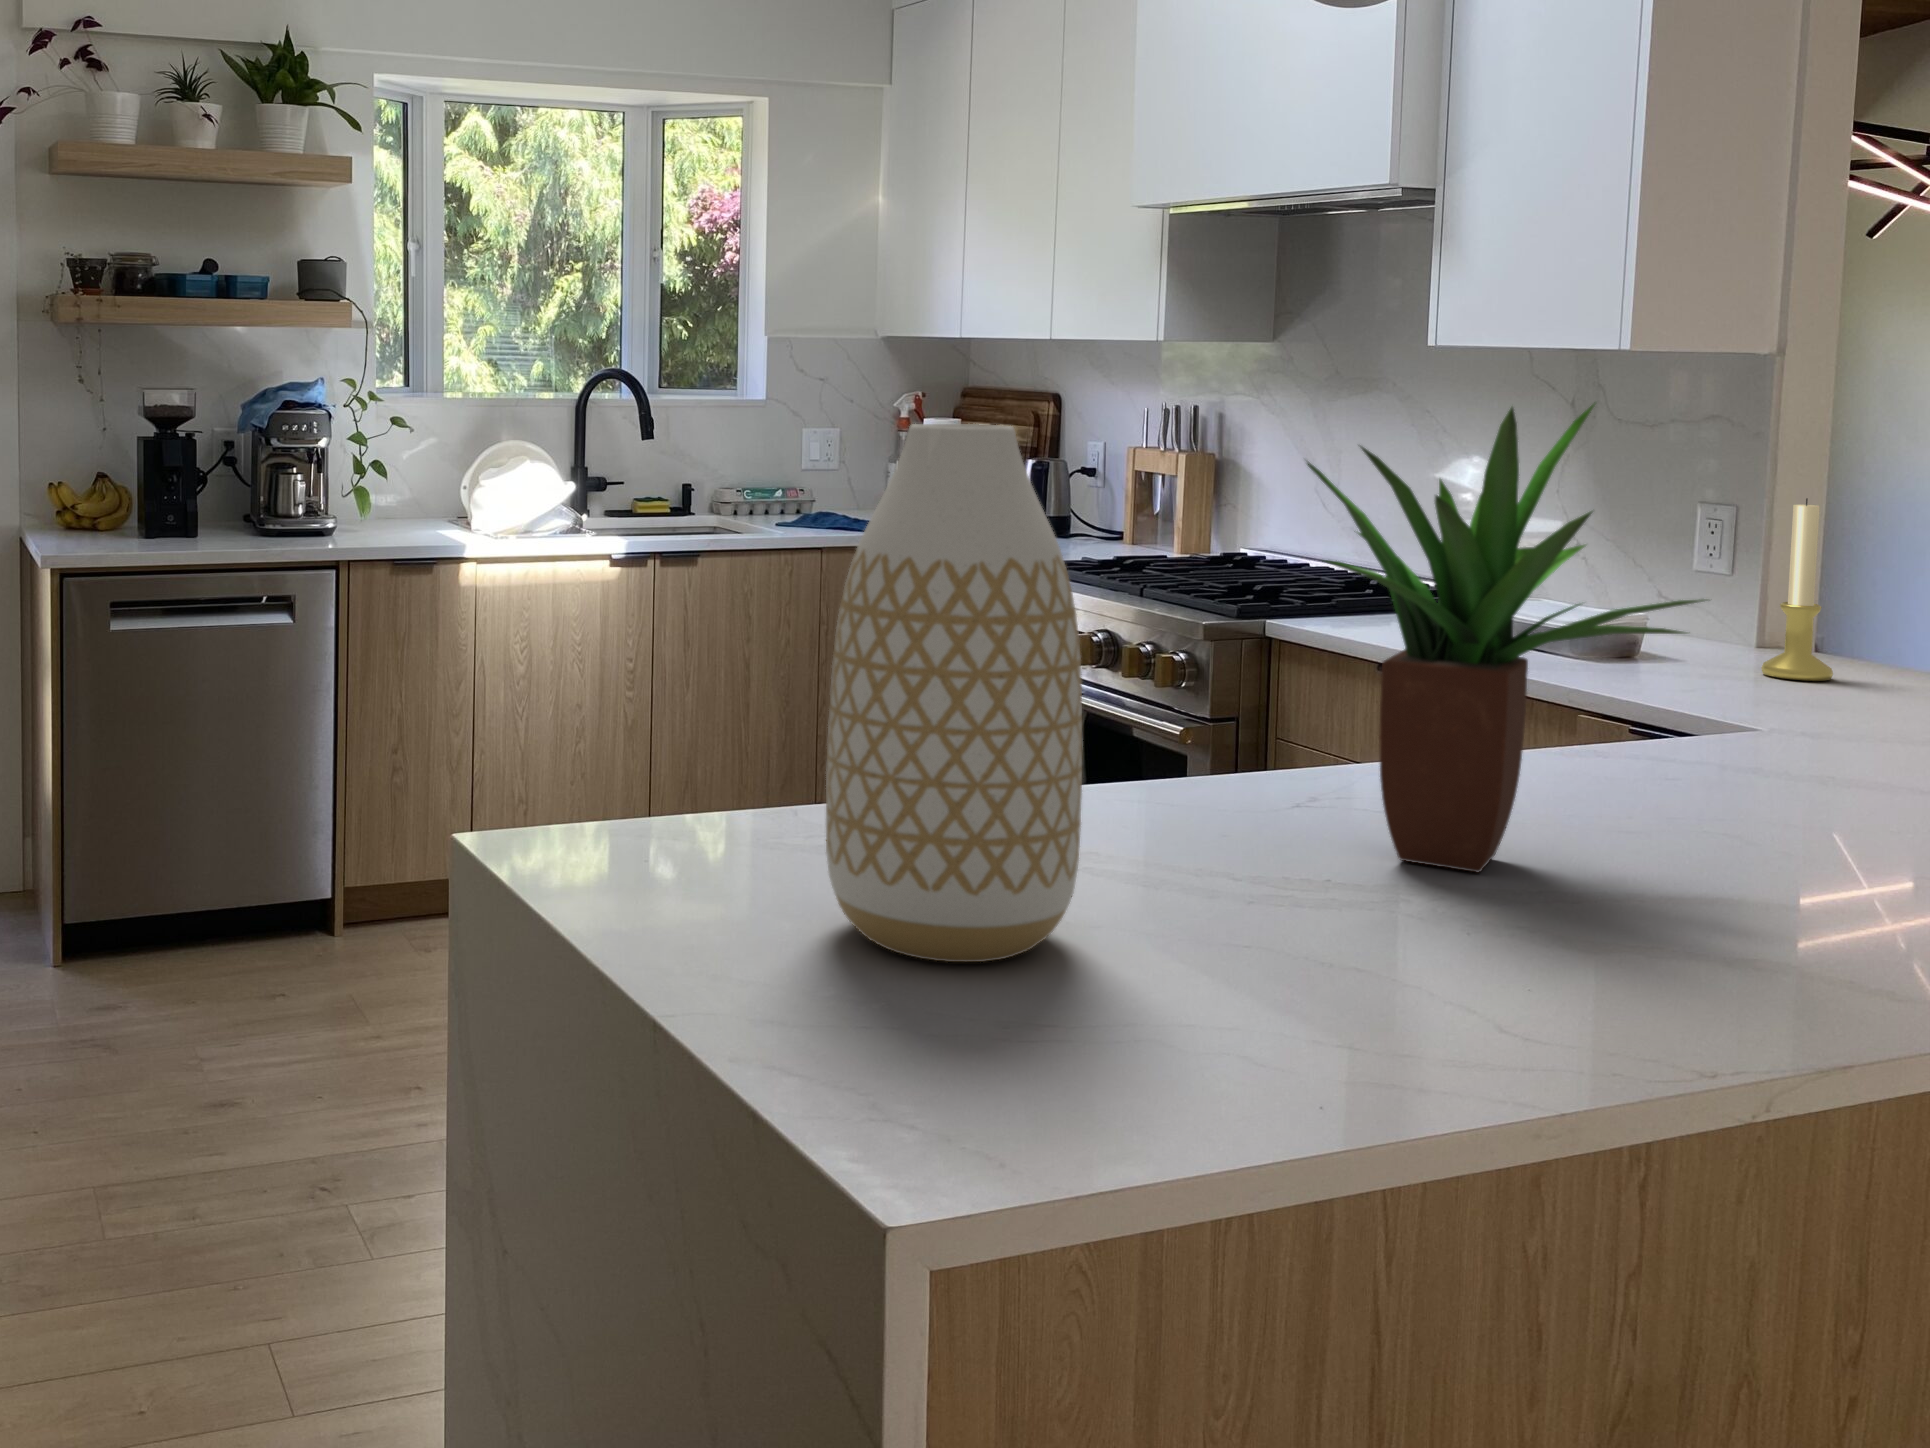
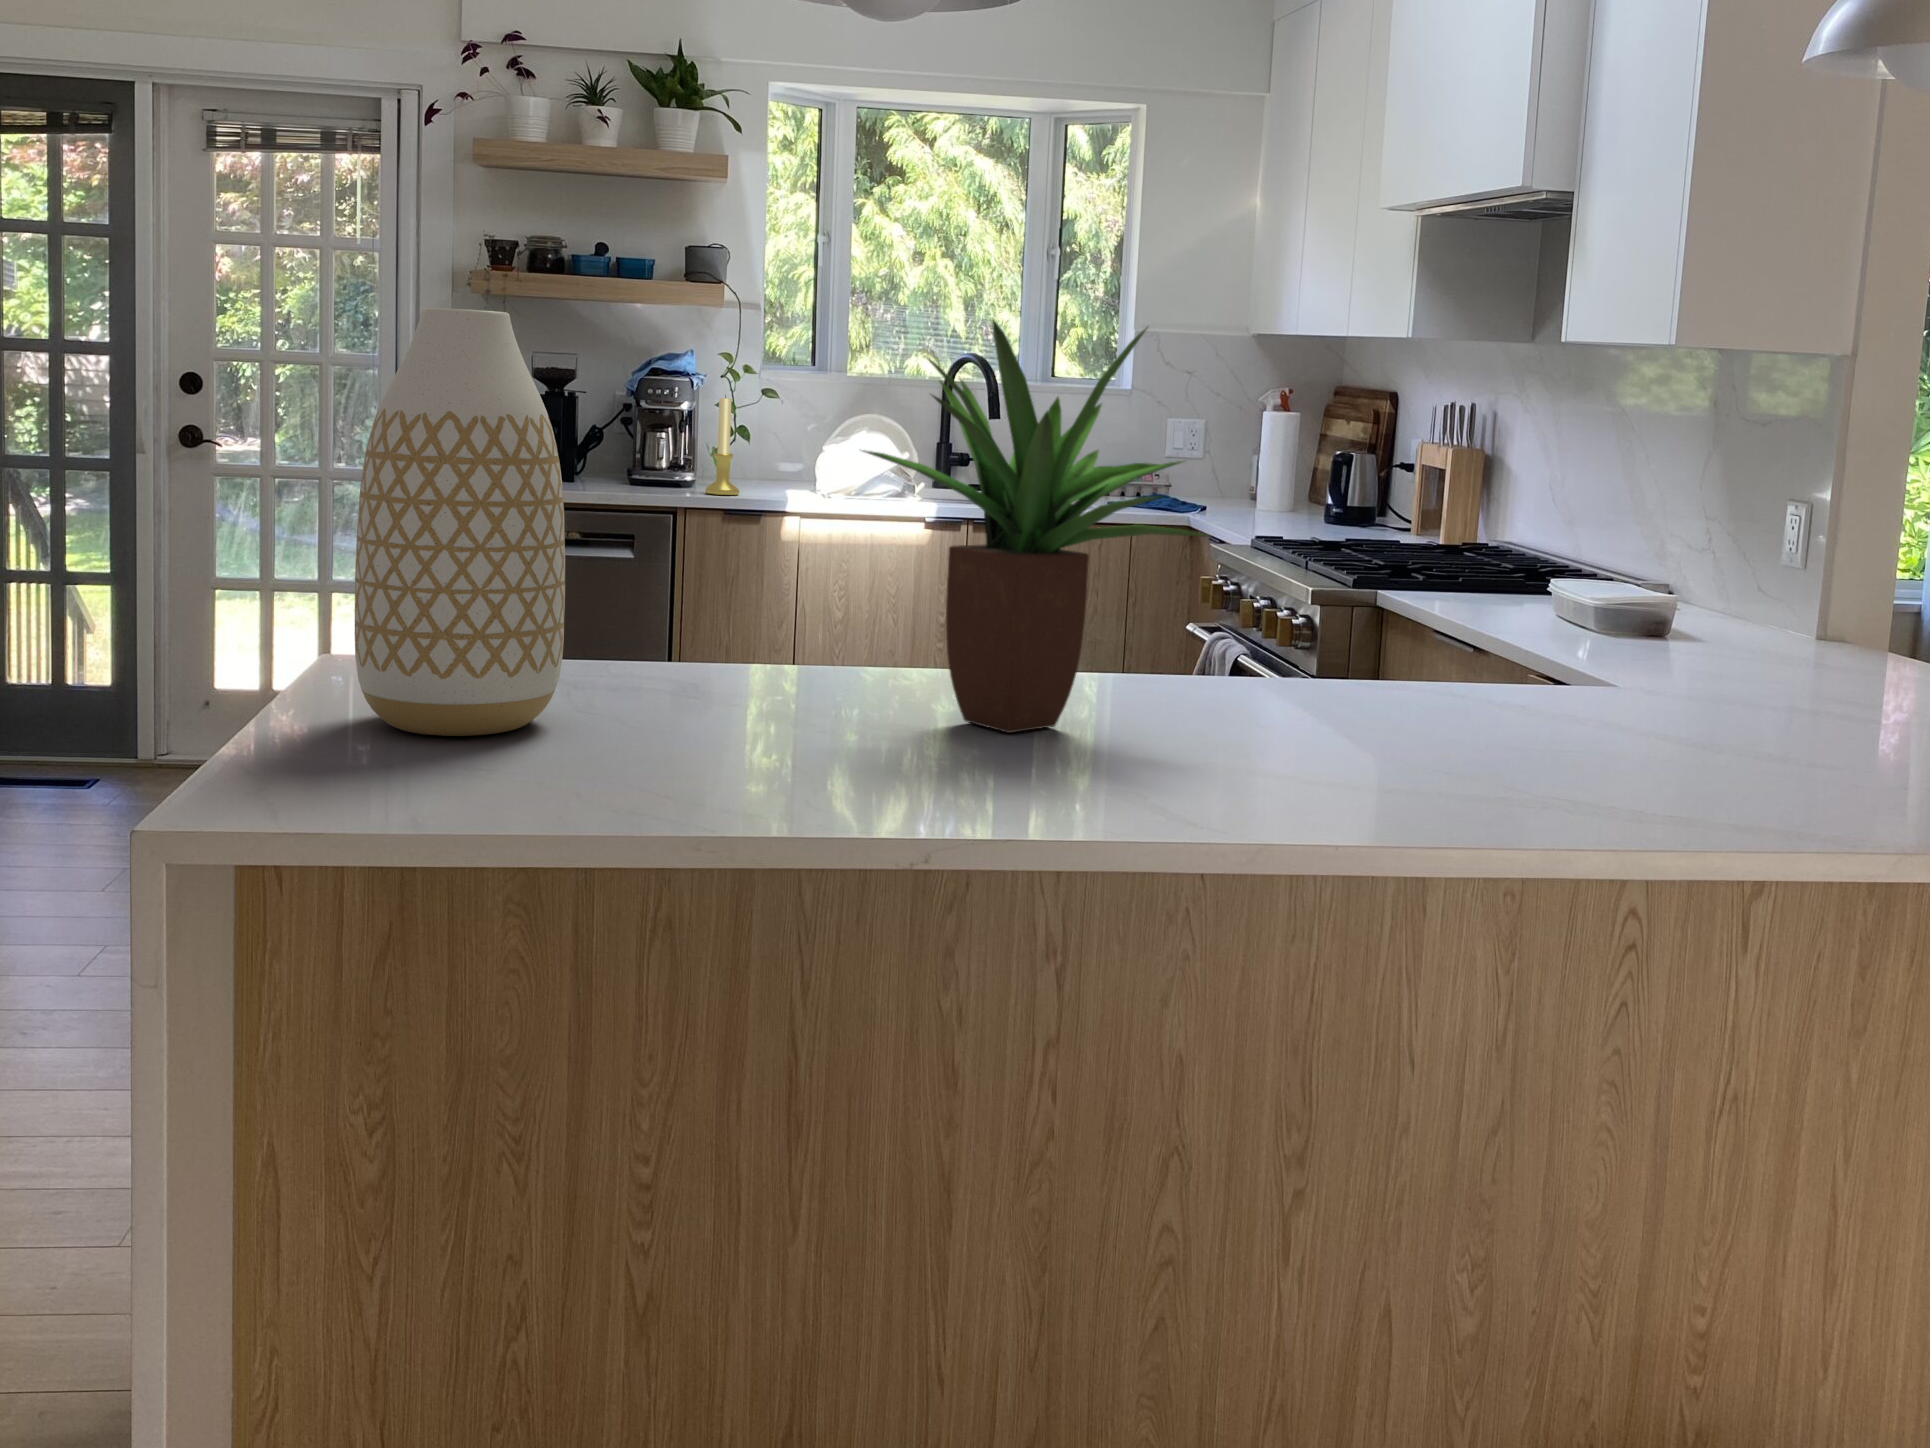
candle holder: present [1761,498,1833,681] -> present [705,396,739,495]

